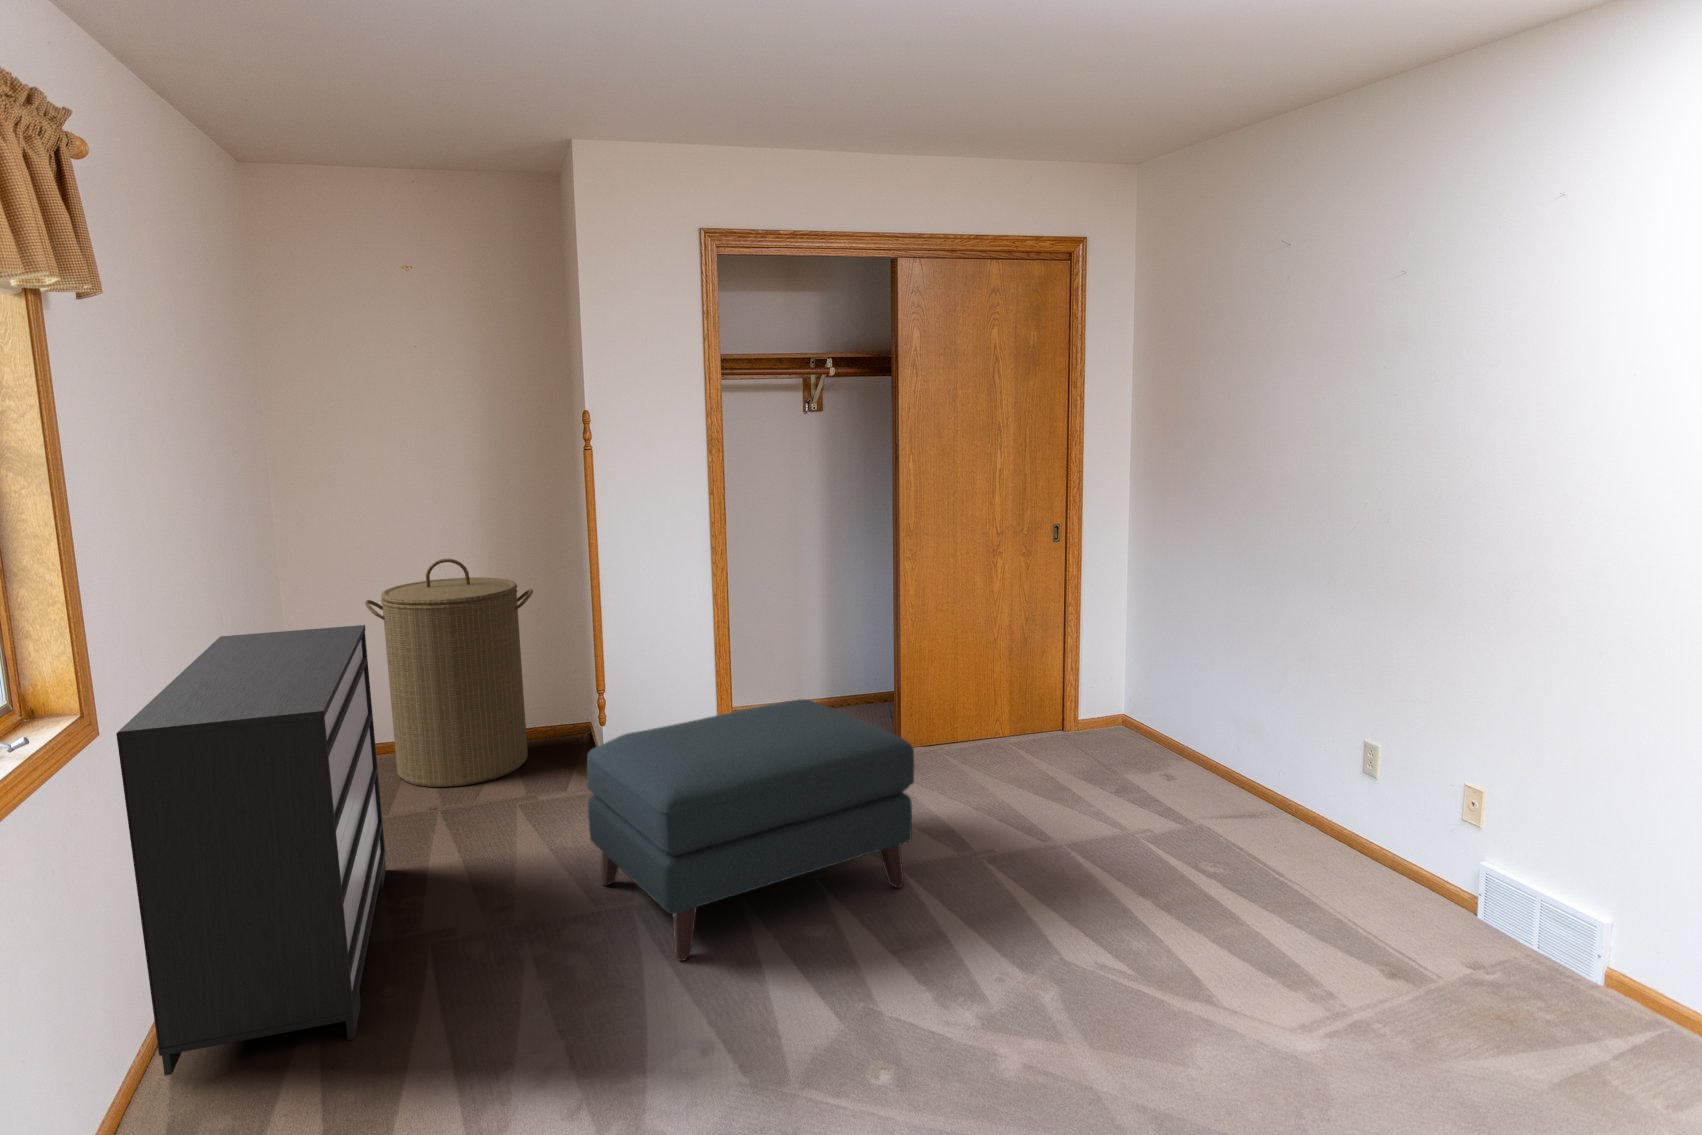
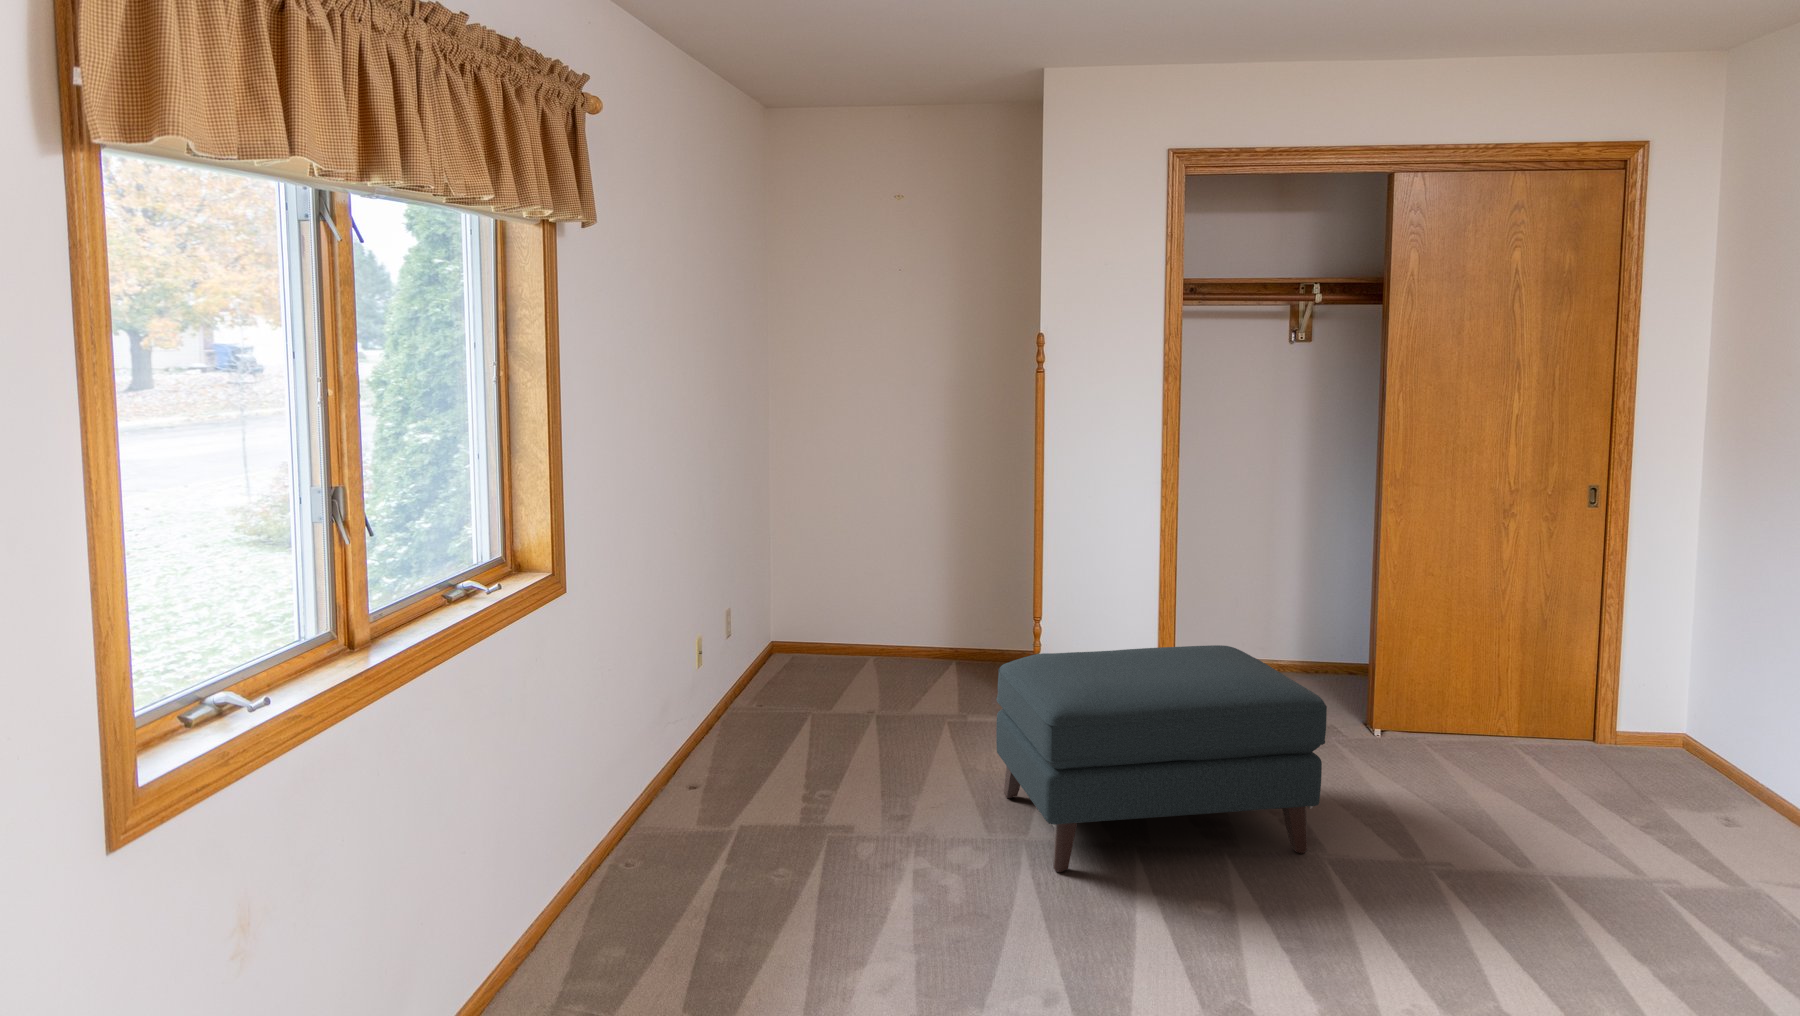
laundry hamper: present [365,559,533,787] -> none [833,474,985,693]
dresser: present [116,625,386,1076] -> none [622,525,823,873]

